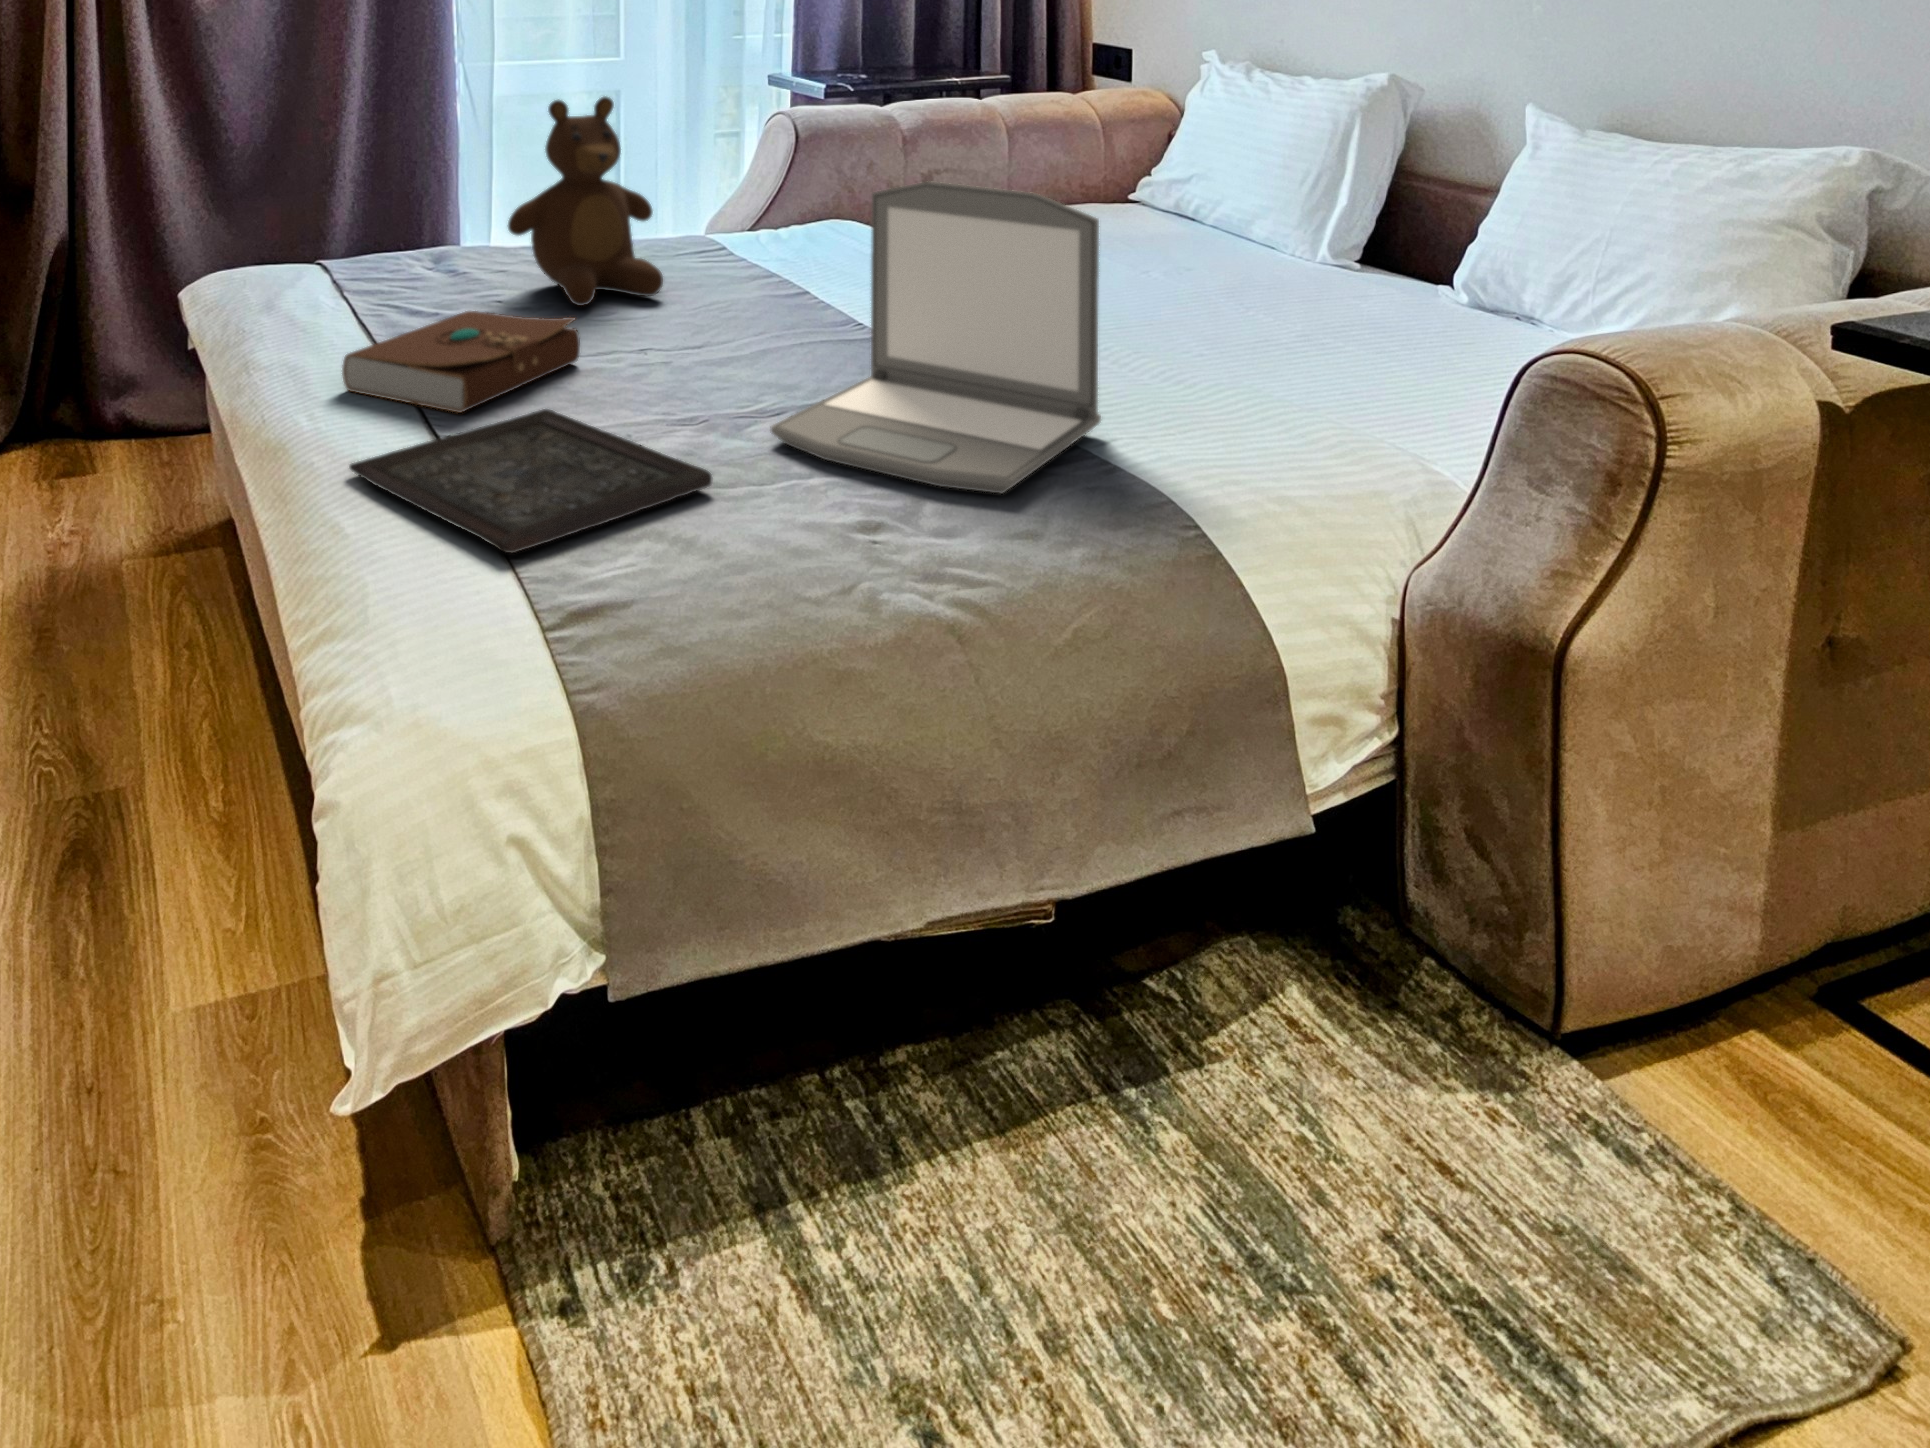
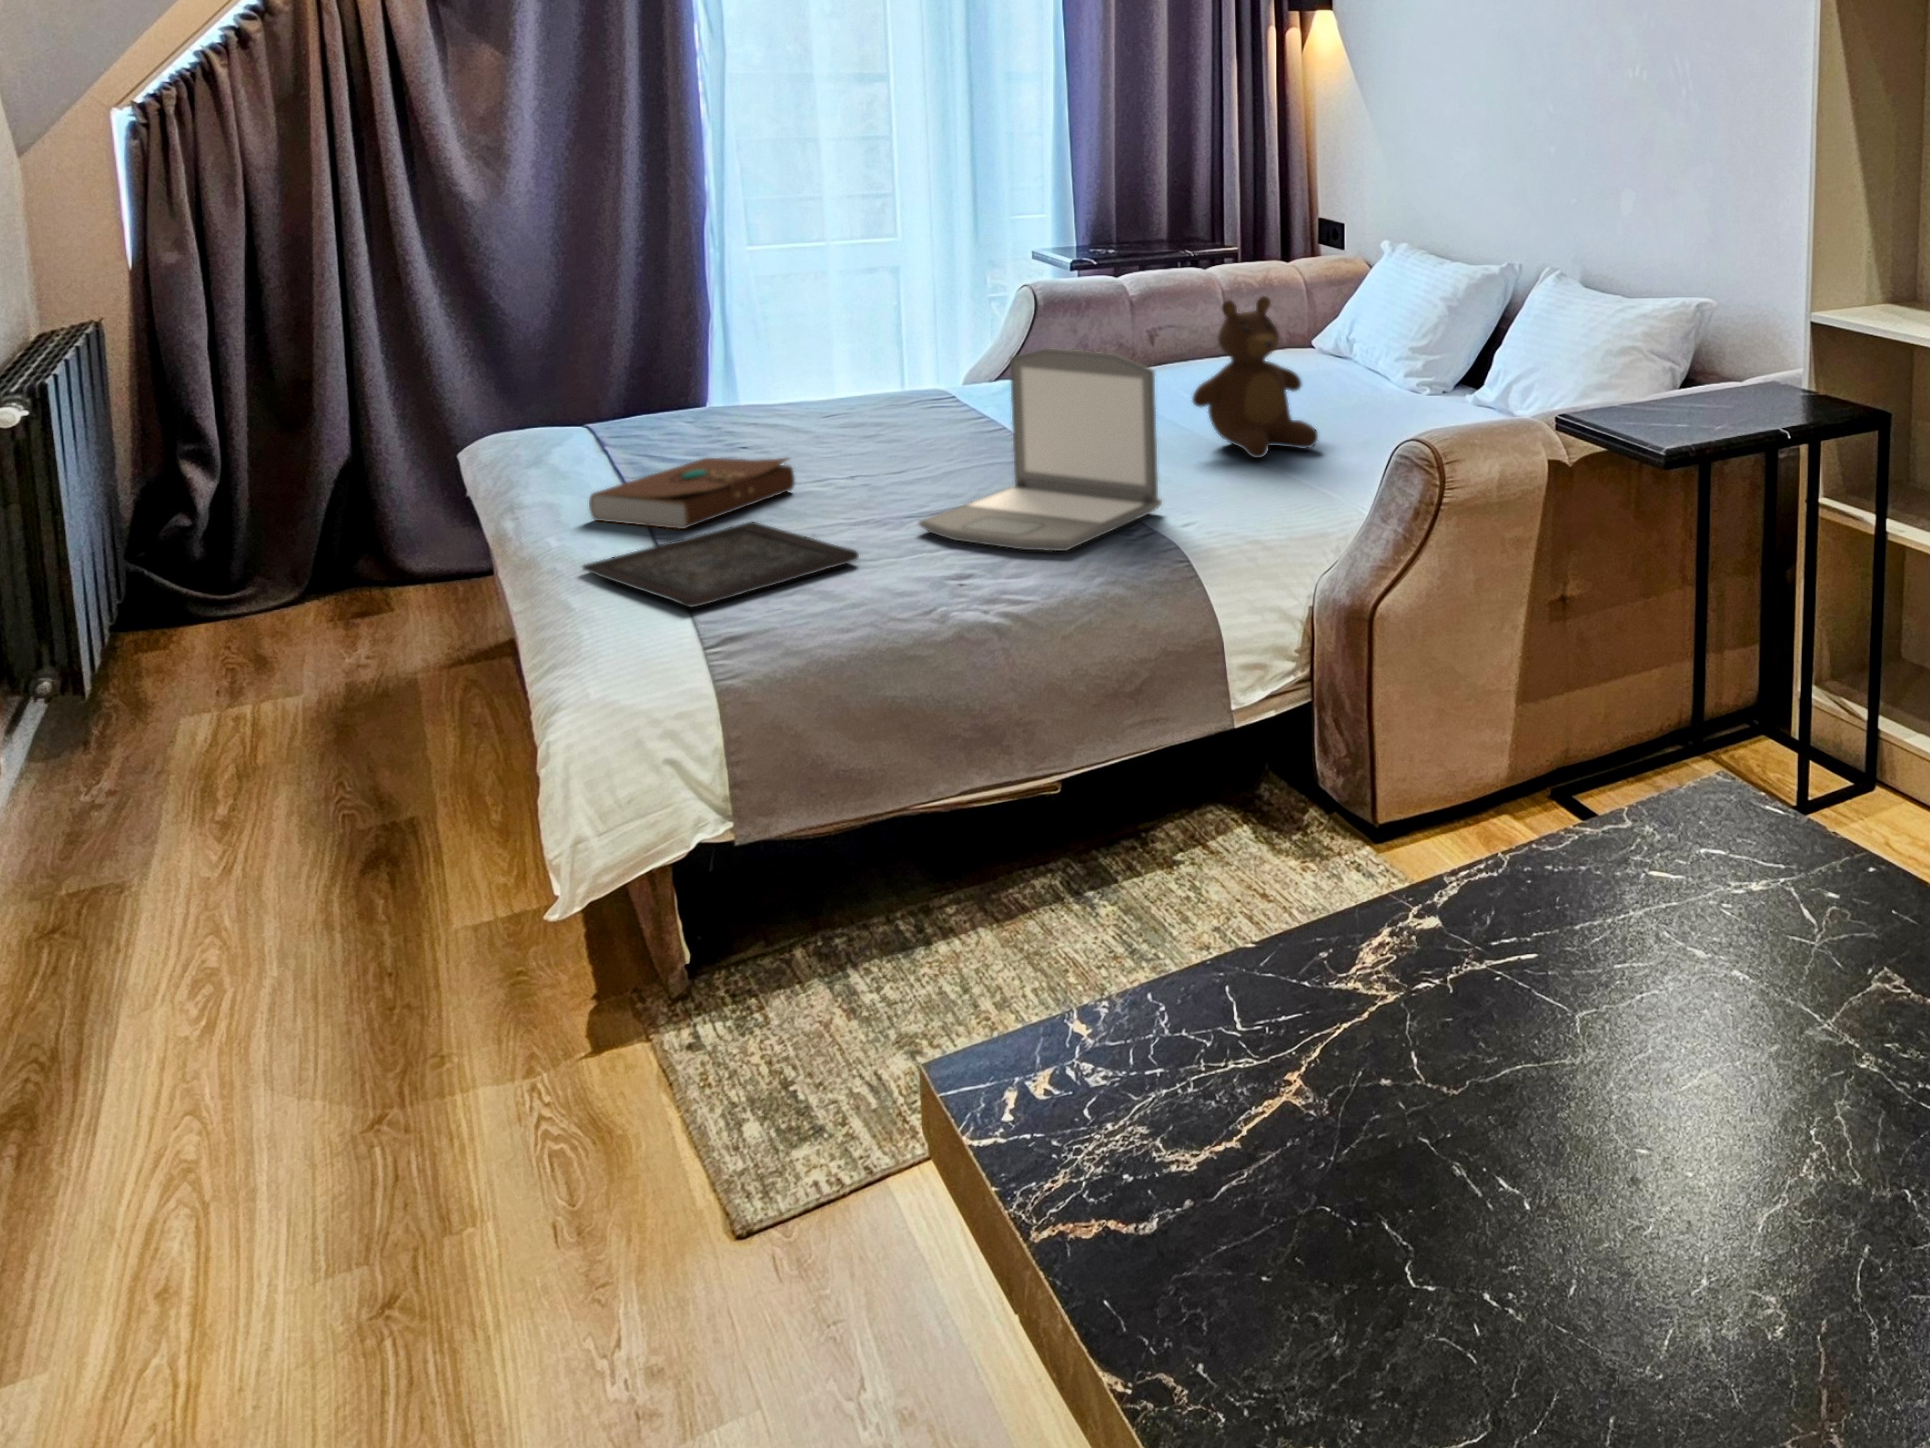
teddy bear: present [508,97,663,306] -> present [1192,296,1318,458]

